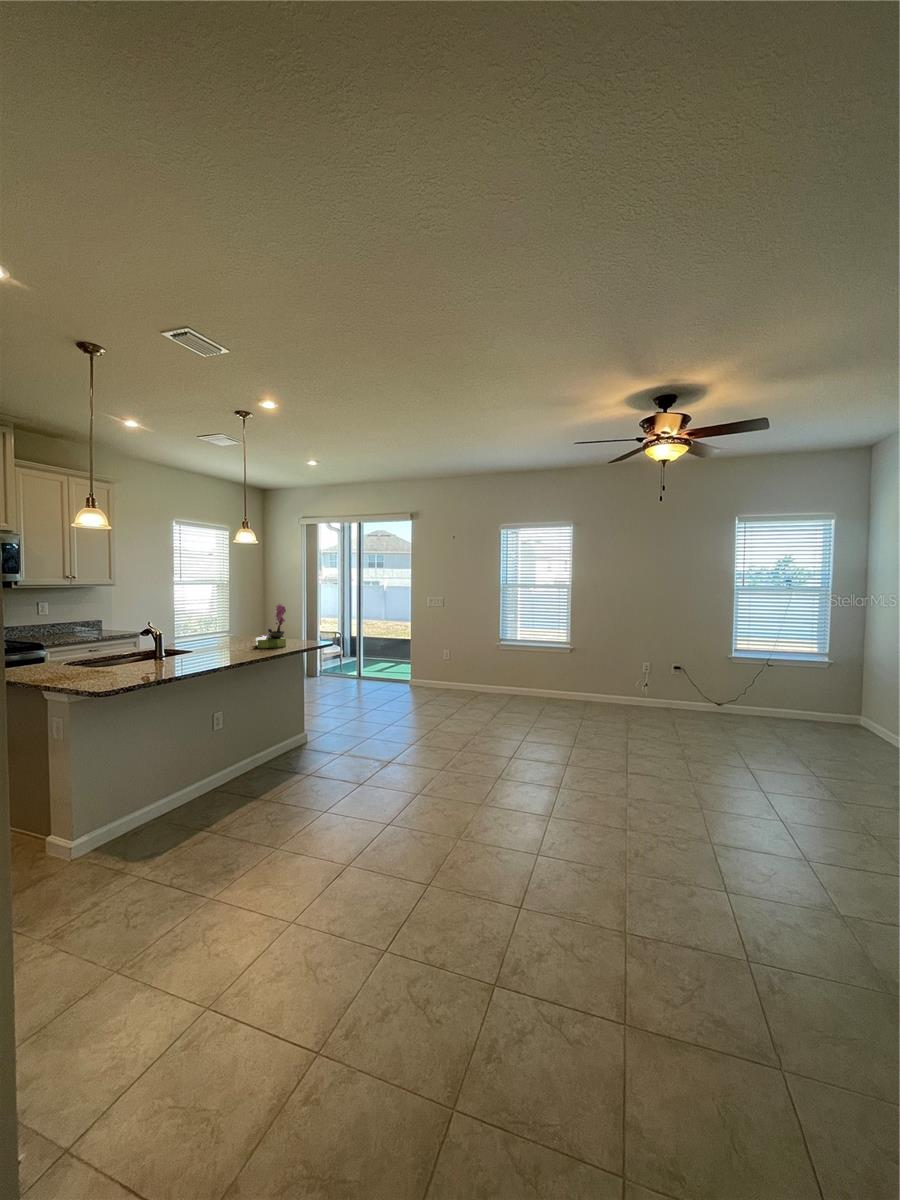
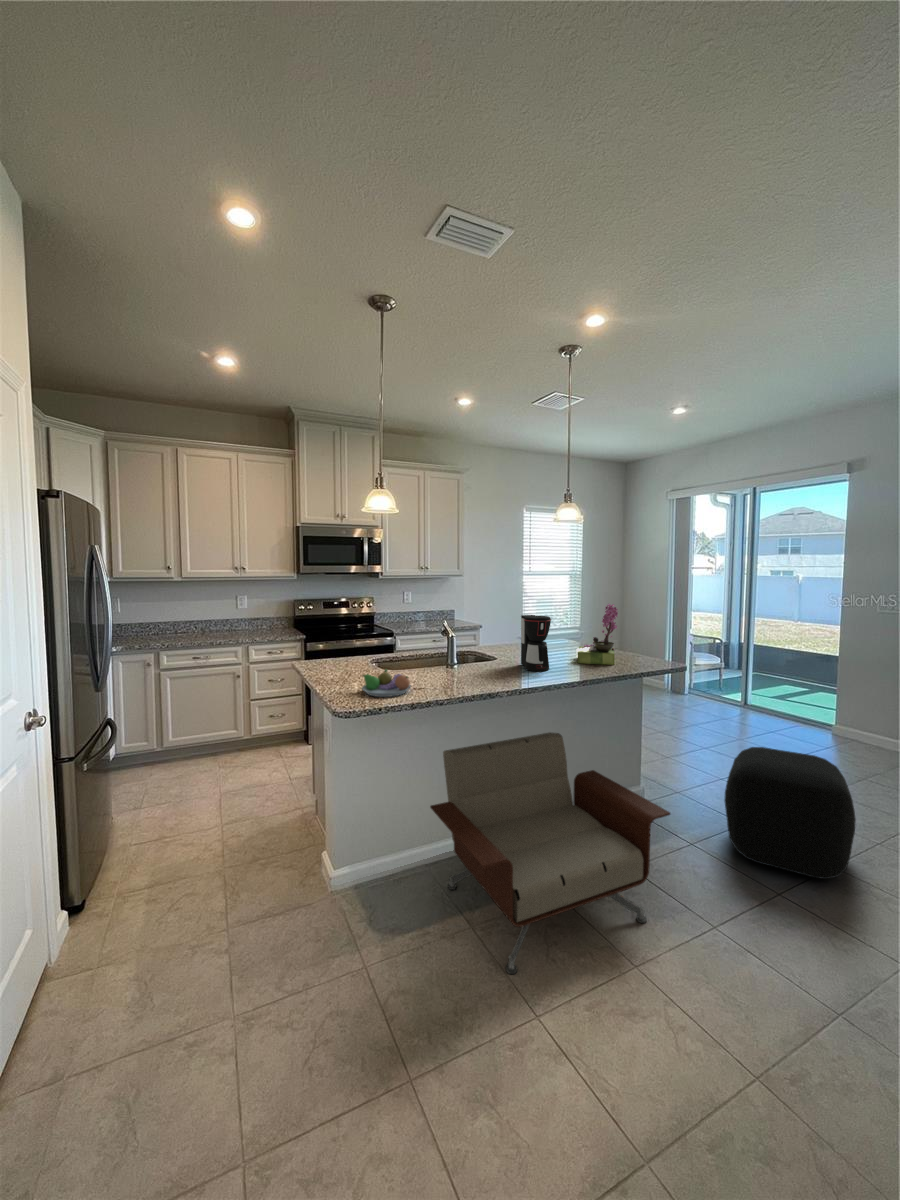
coffee maker: none [213,613,242,656] -> present [521,615,551,672]
fruit bowl: none [81,661,136,683] -> present [362,669,411,697]
ottoman: none [359,687,424,755] -> present [725,747,856,879]
armchair: none [164,697,336,850] -> present [430,733,670,974]

